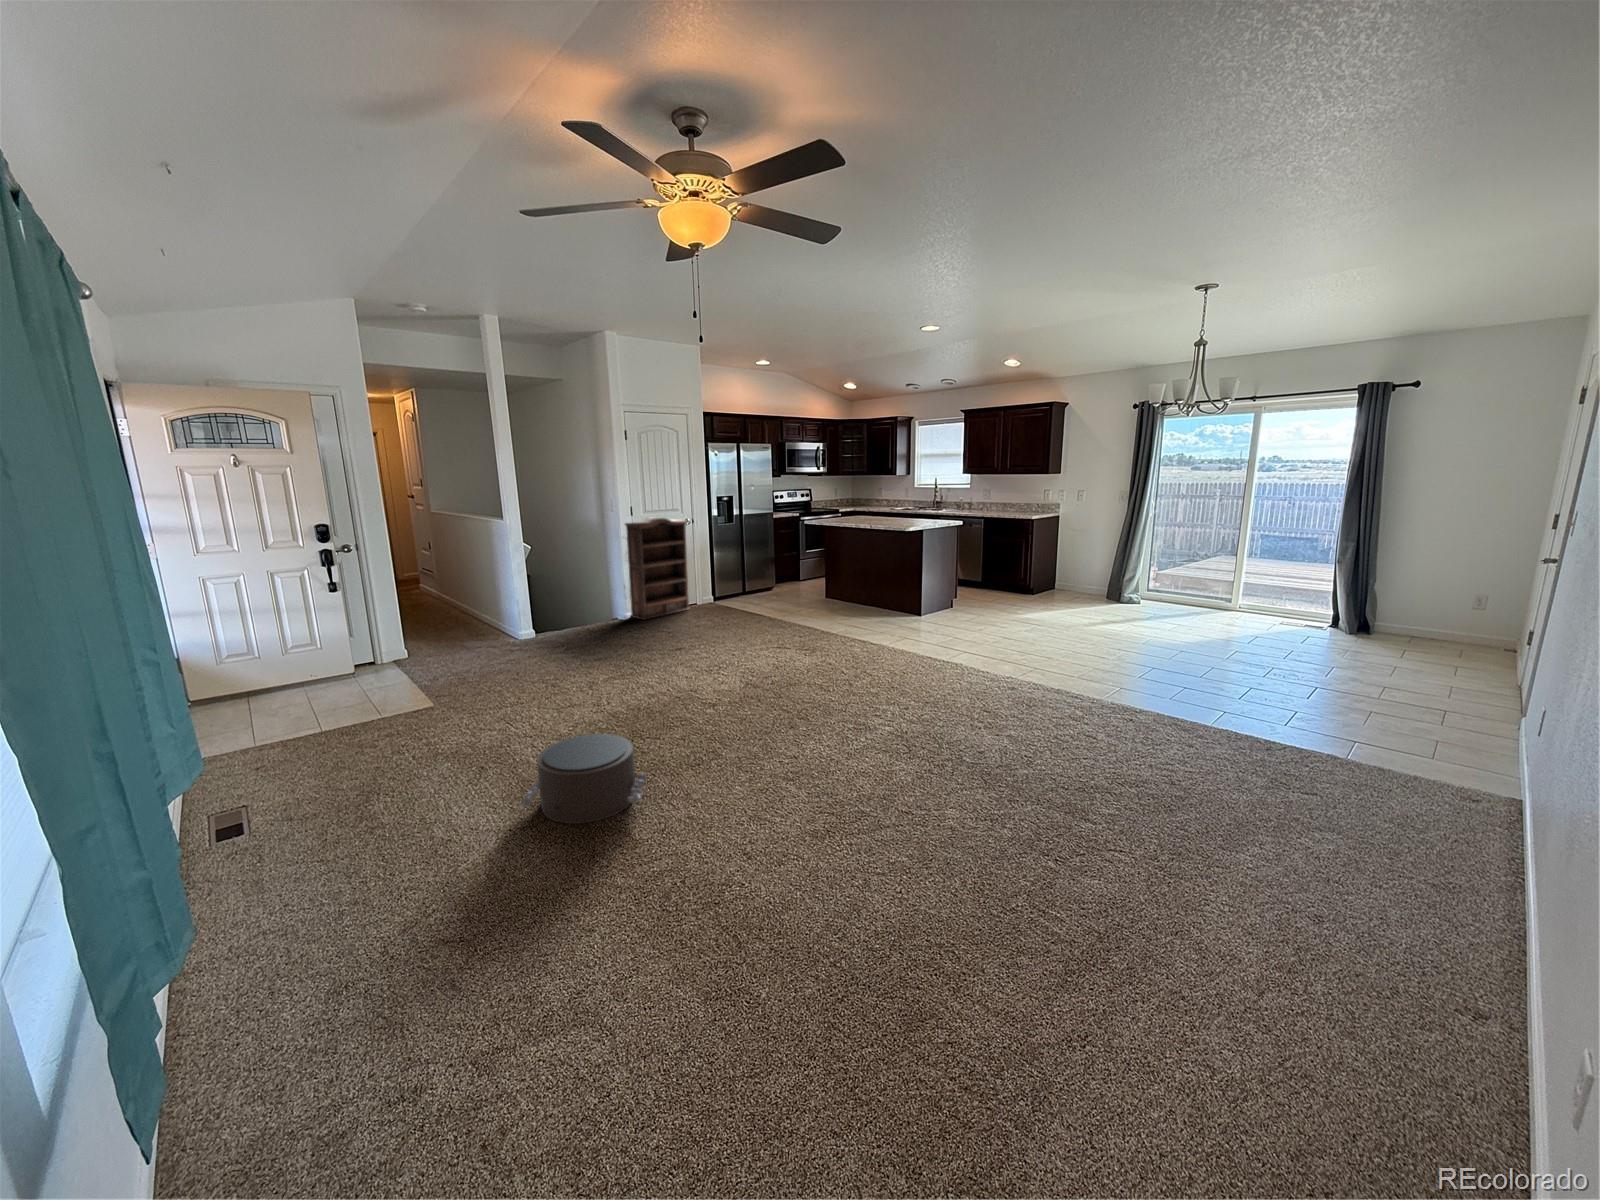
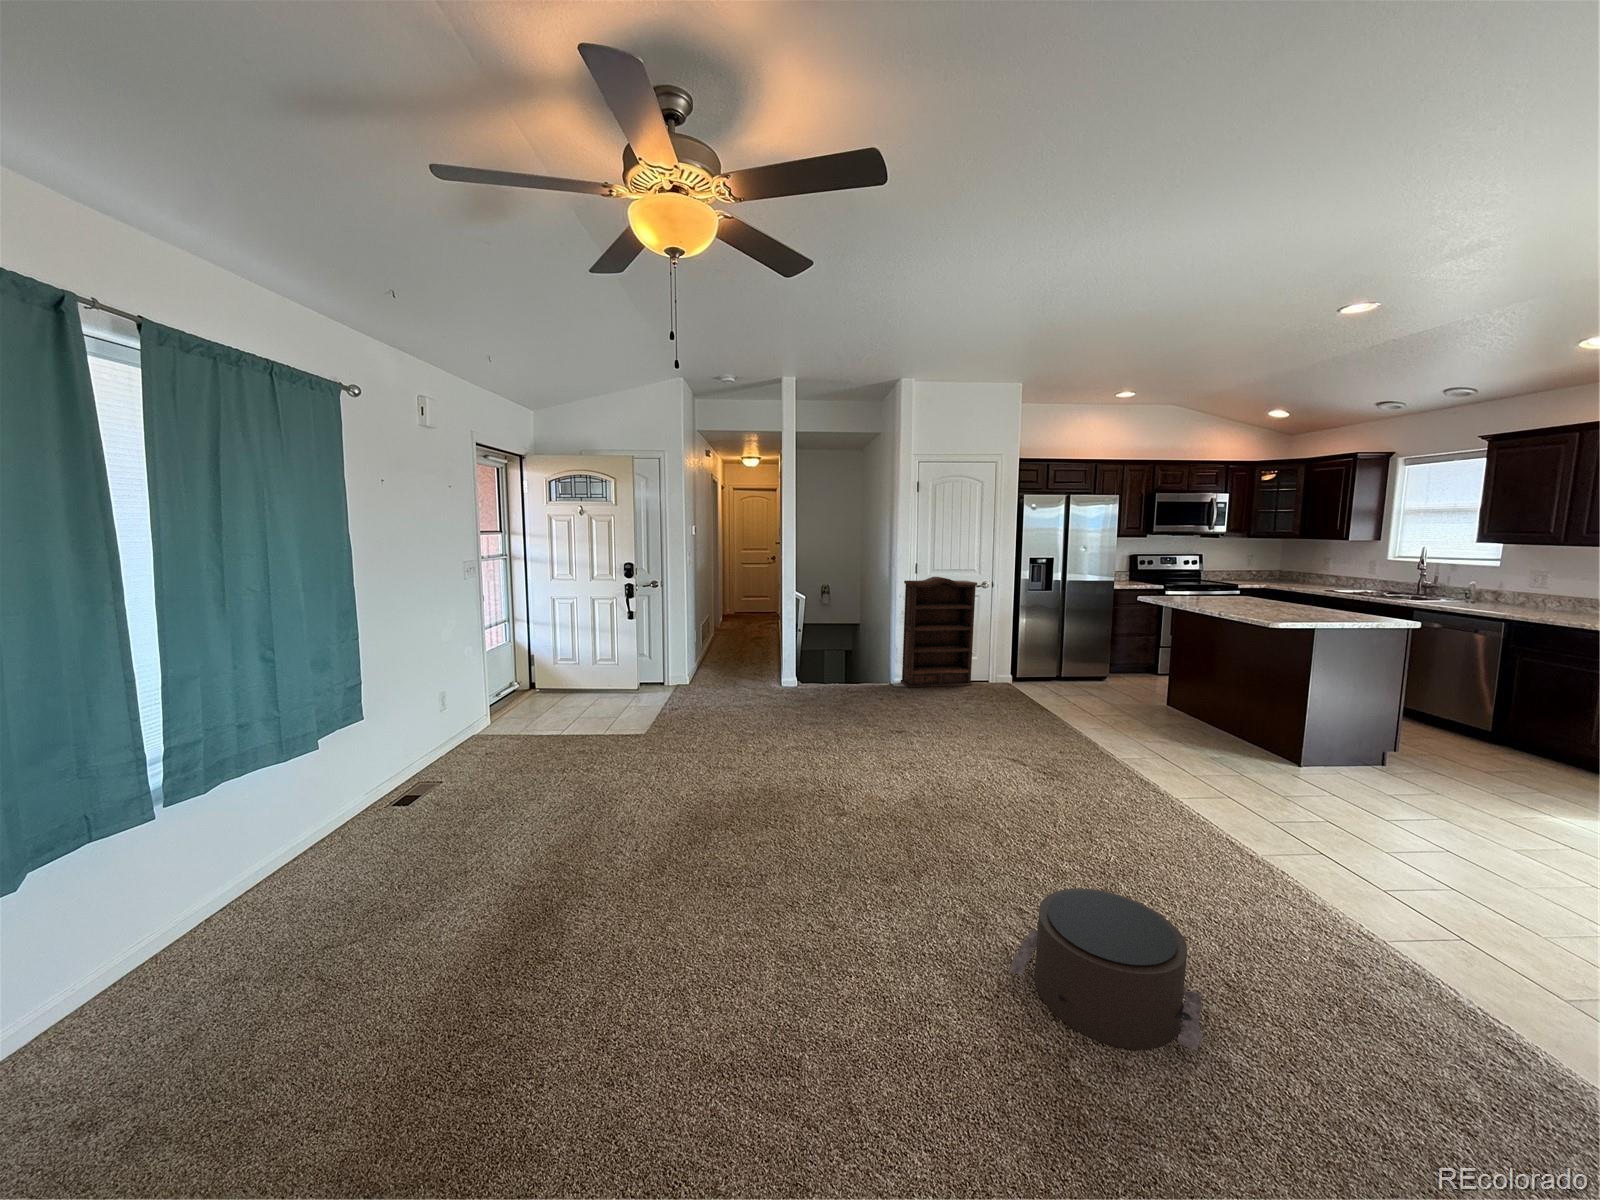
pouf: present [521,734,646,824] -> present [1010,888,1203,1051]

